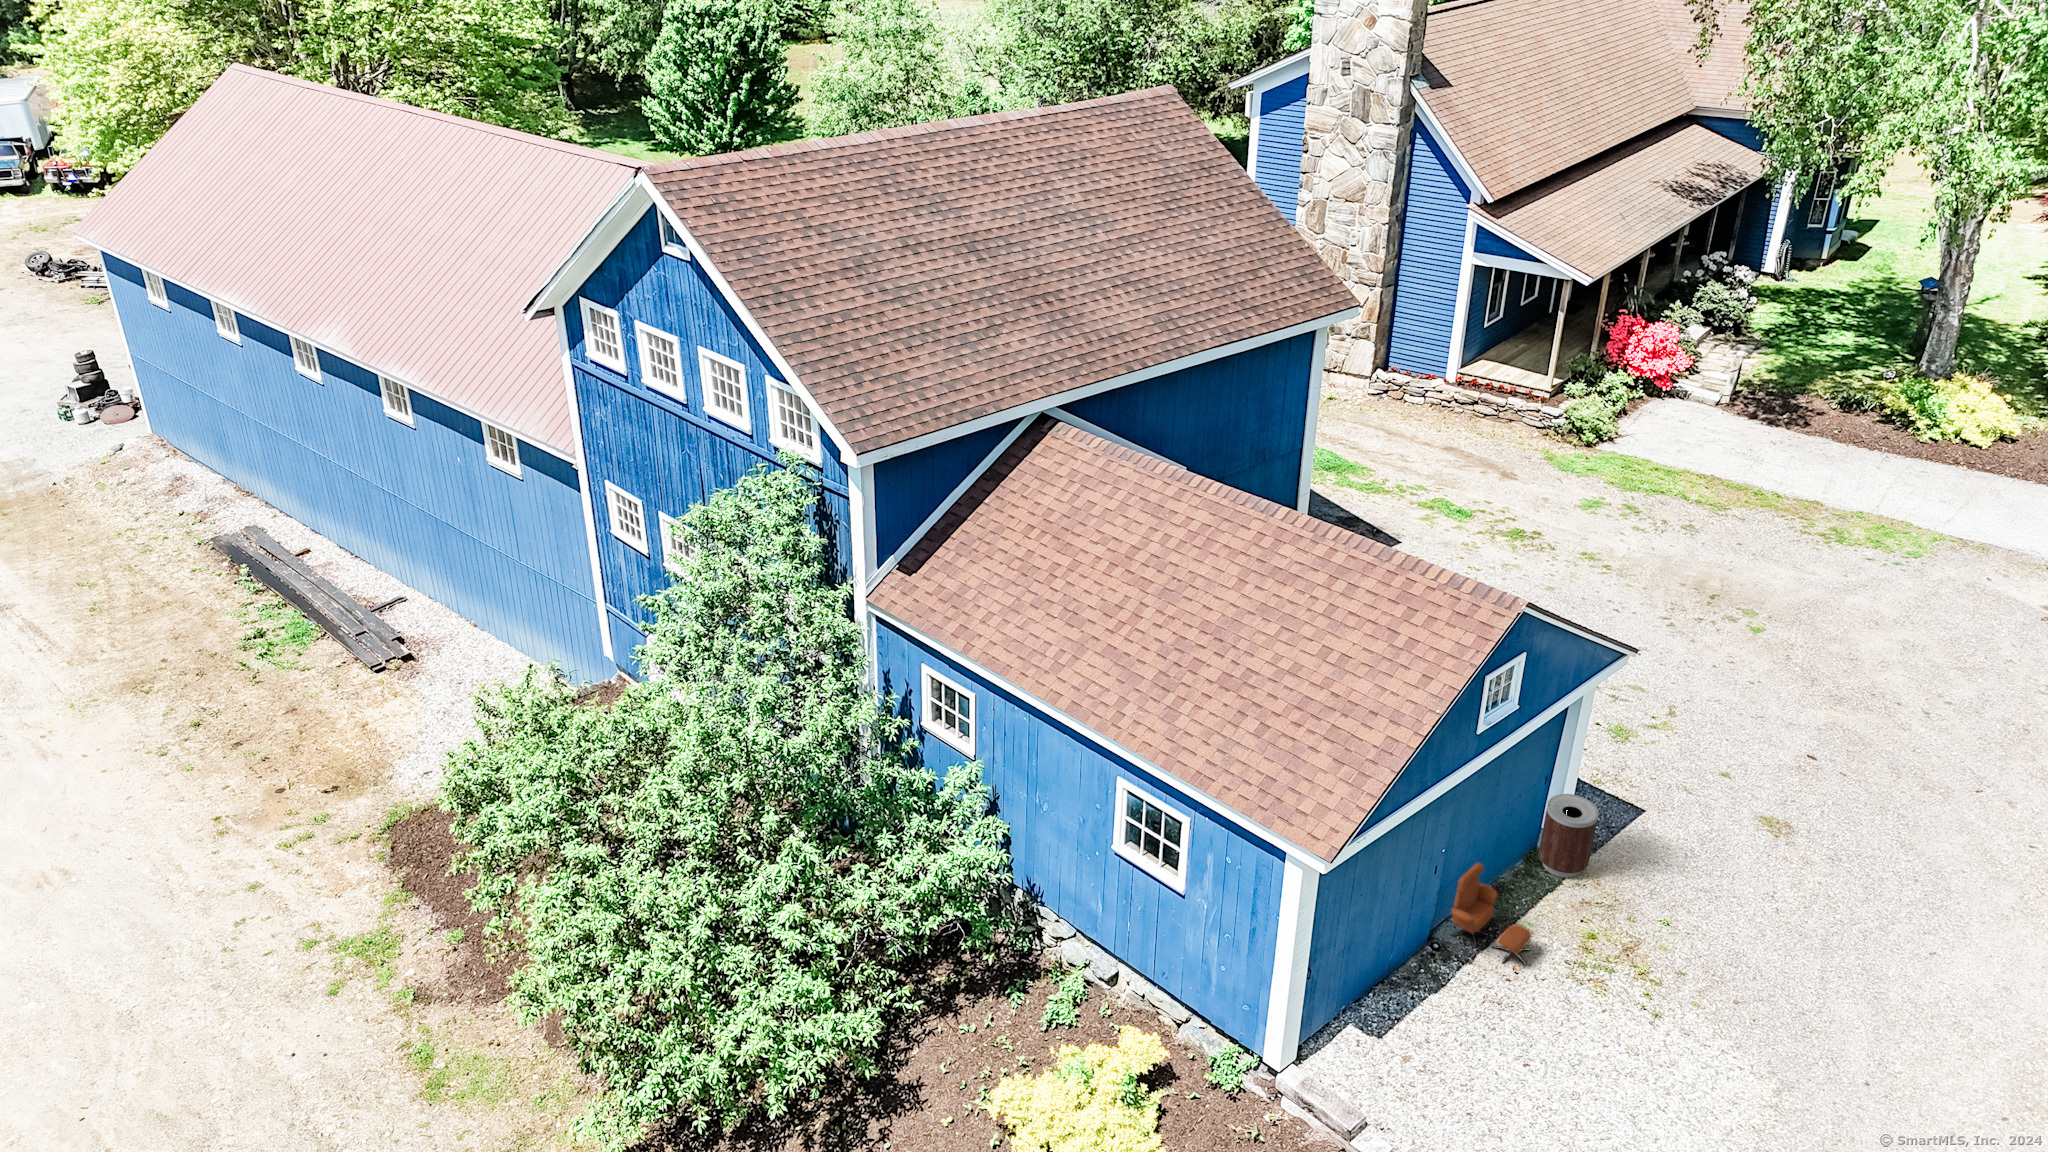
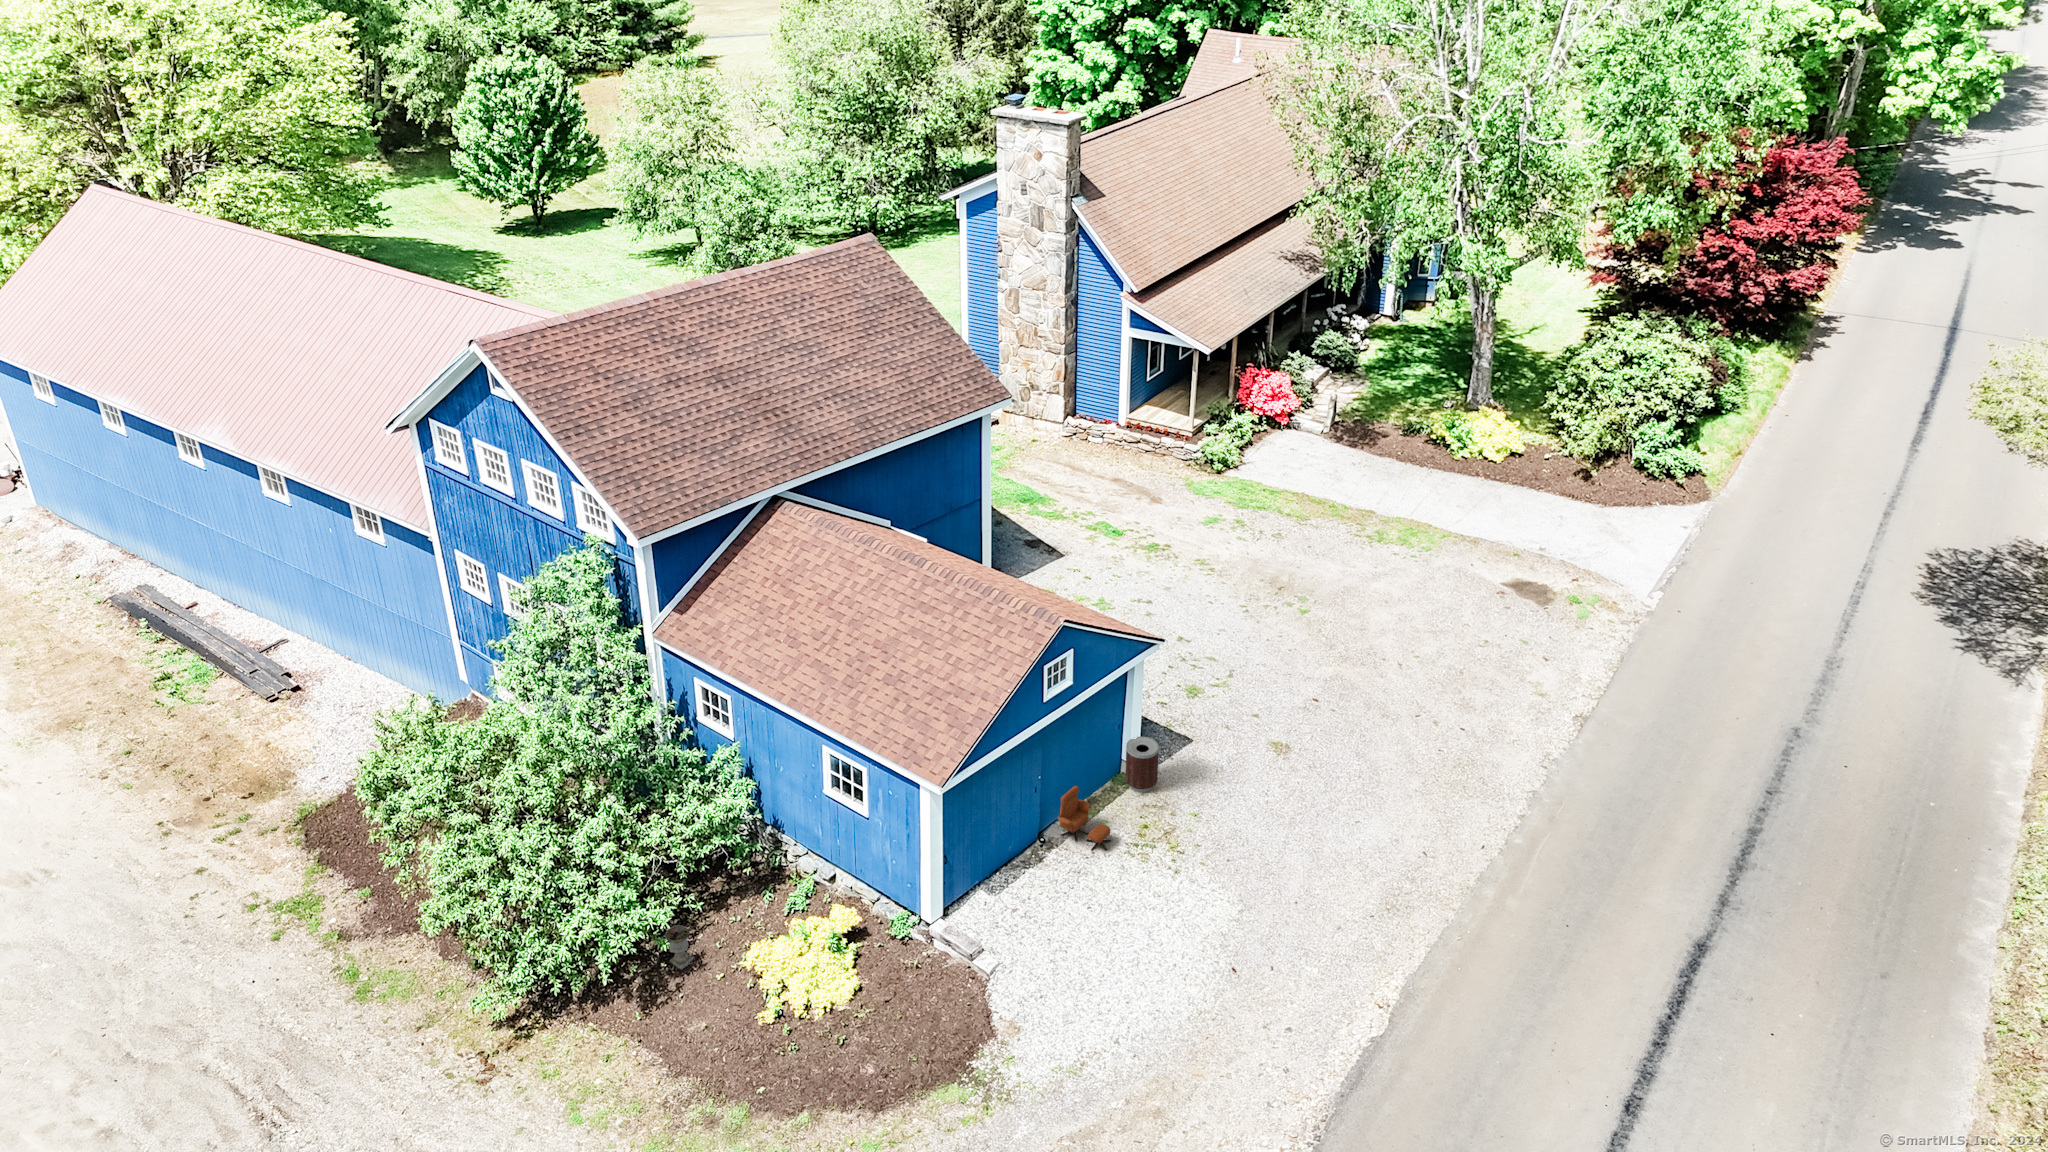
planter: none [868,1037,908,1106] -> present [665,925,694,970]

